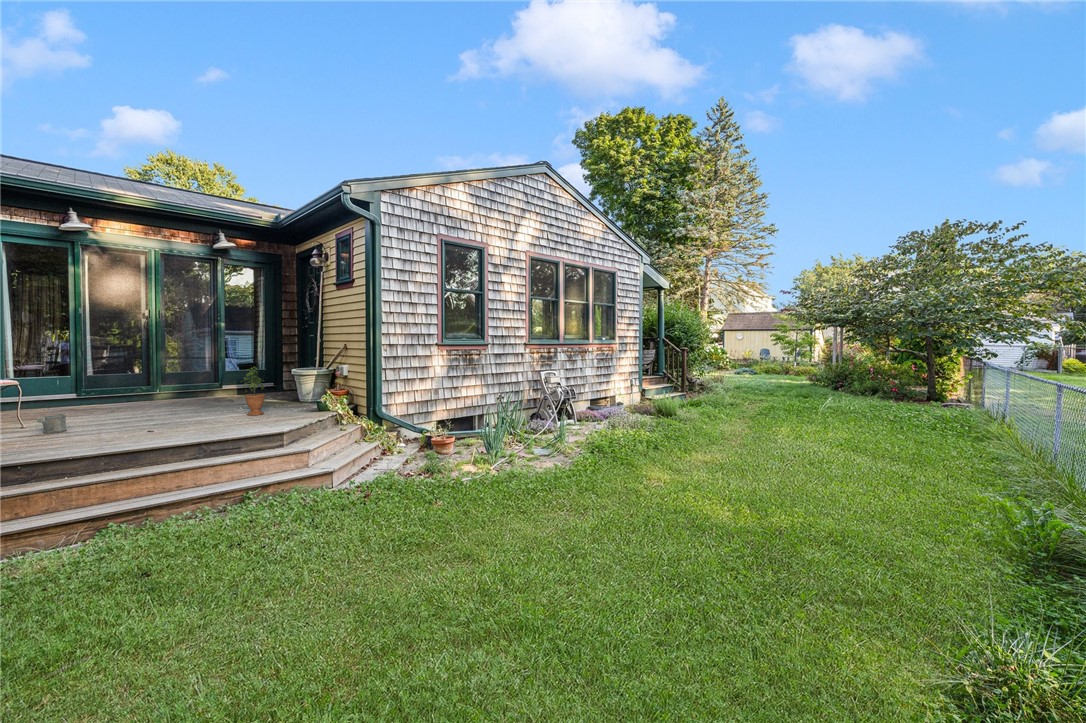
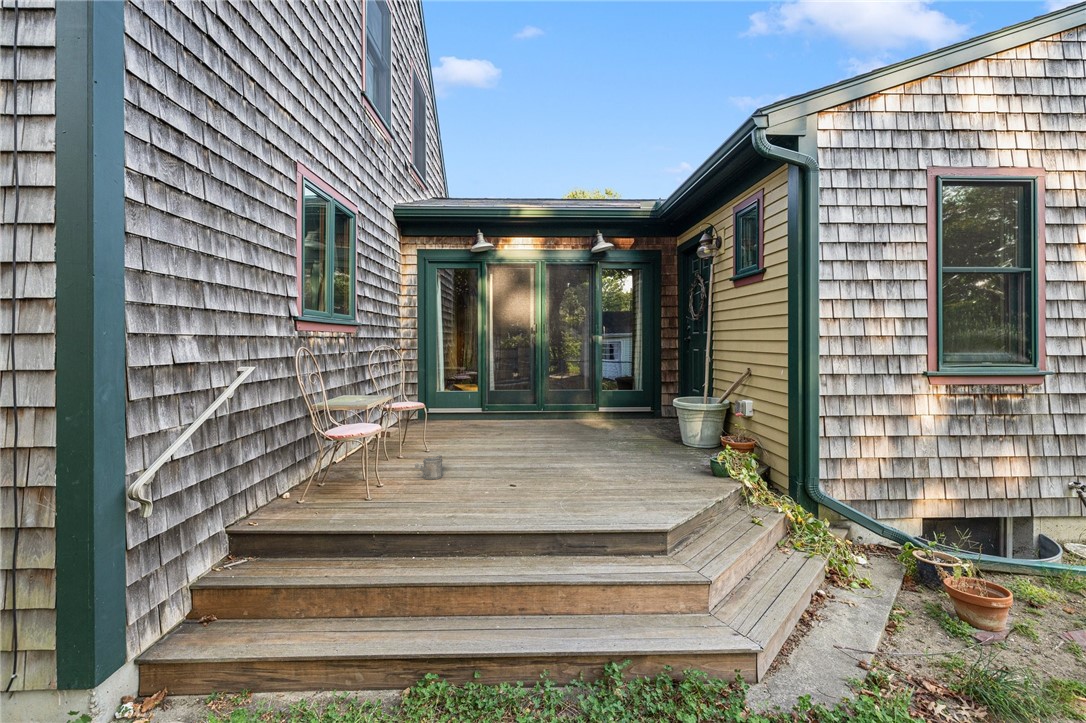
potted plant: present [243,367,265,415] -> none [610,405,641,479]

